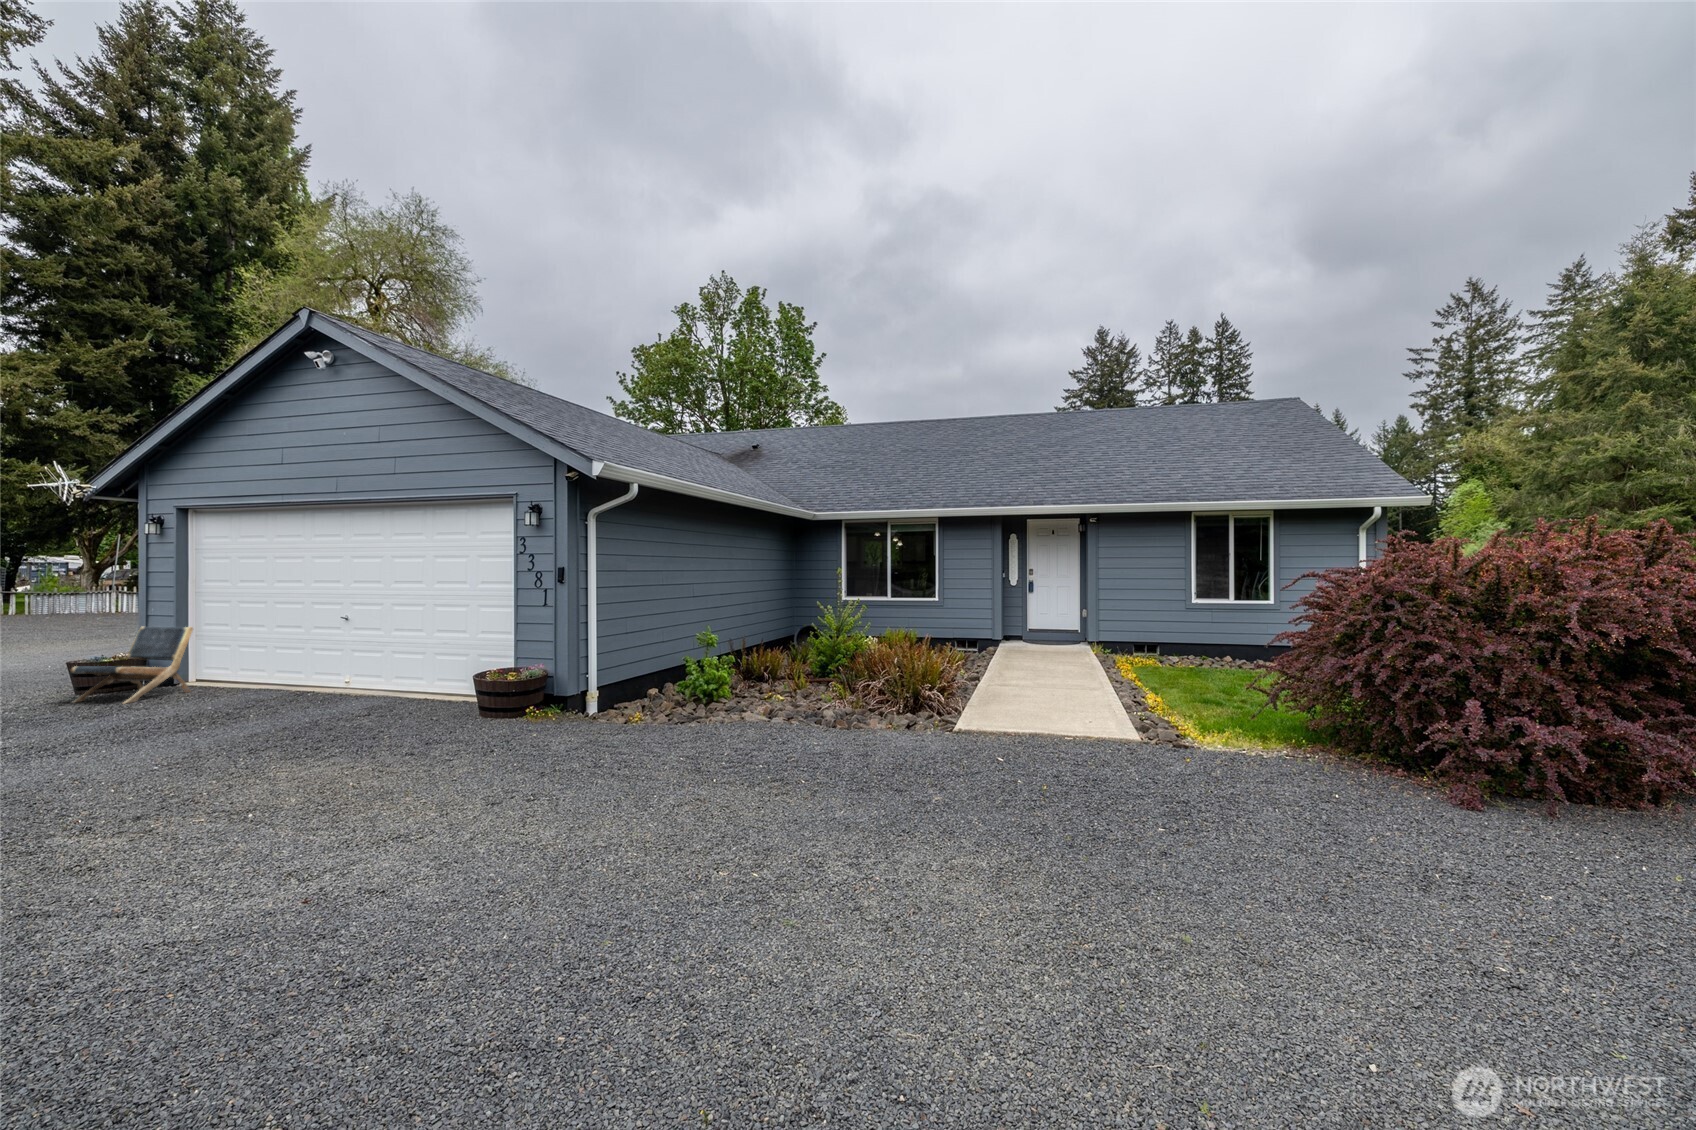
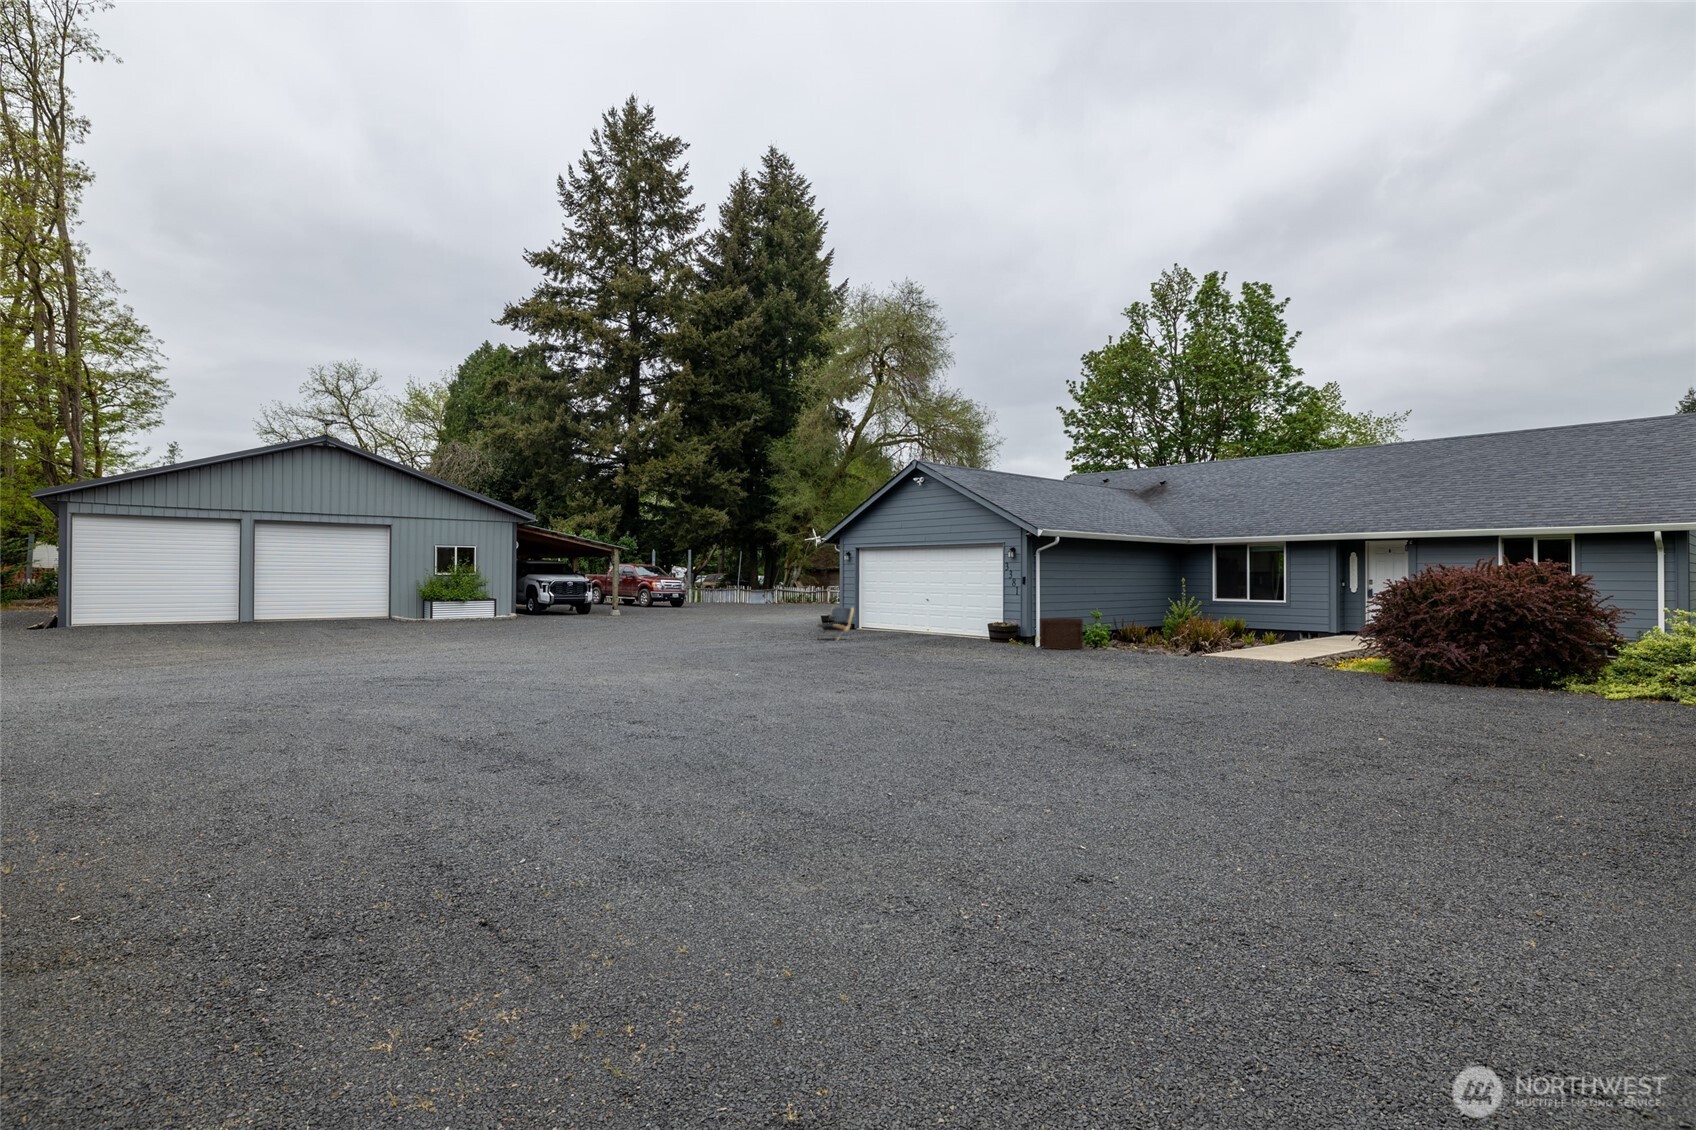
wooden crate: none [596,645,684,717] -> present [1040,618,1083,650]

